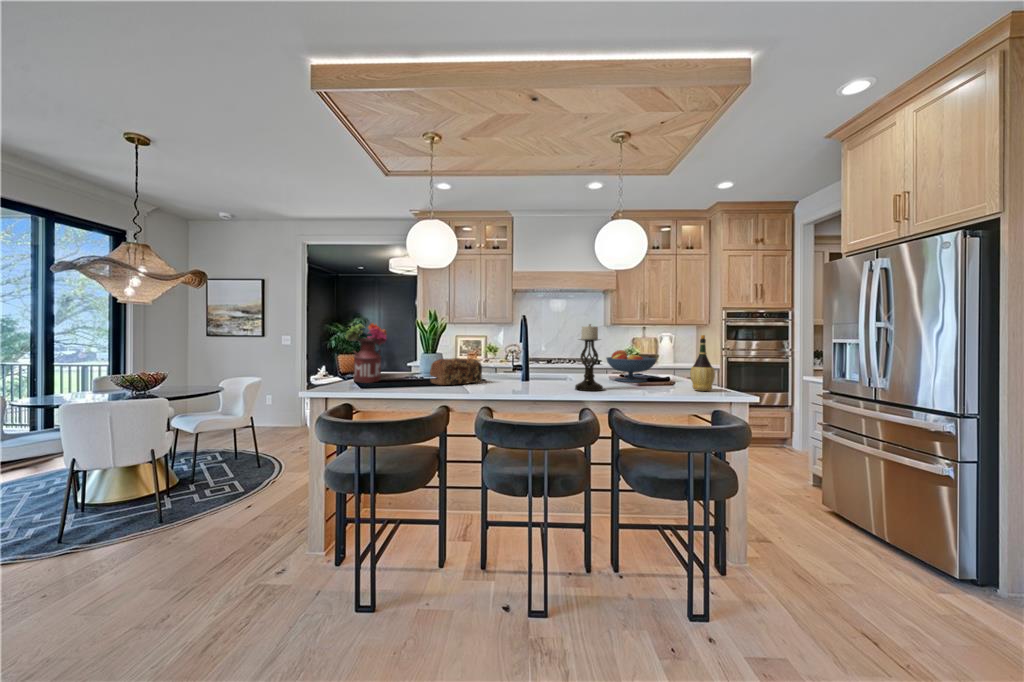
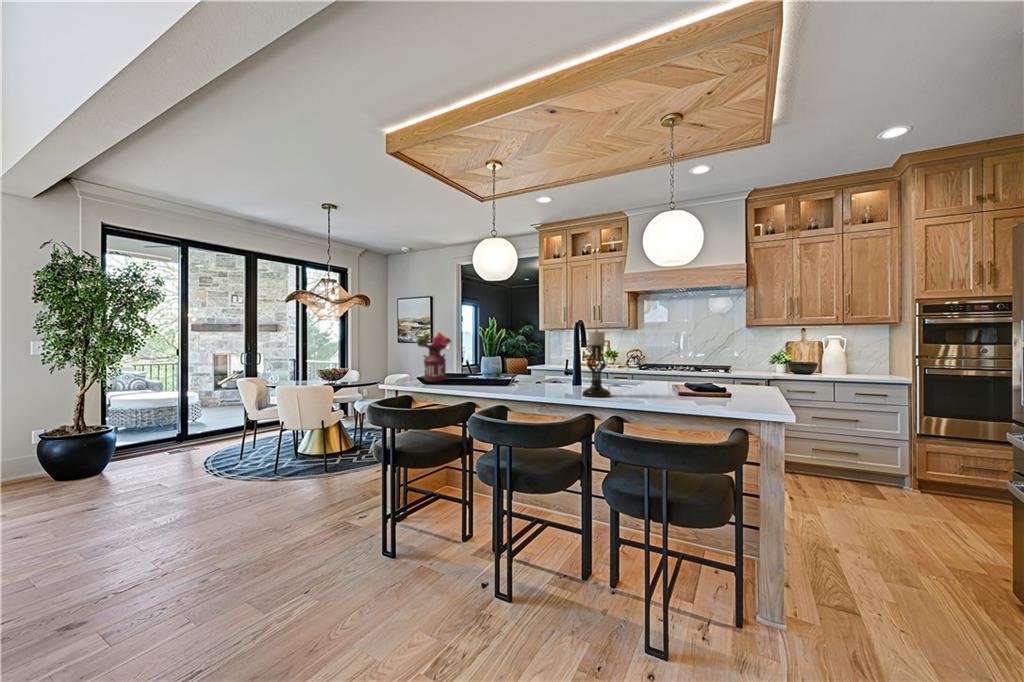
wine bottle: present [690,335,715,391] -> none [710,339,739,404]
fruit bowl: present [606,350,656,382] -> none [653,356,711,392]
bread loaf: present [430,358,482,385] -> none [474,362,519,386]

